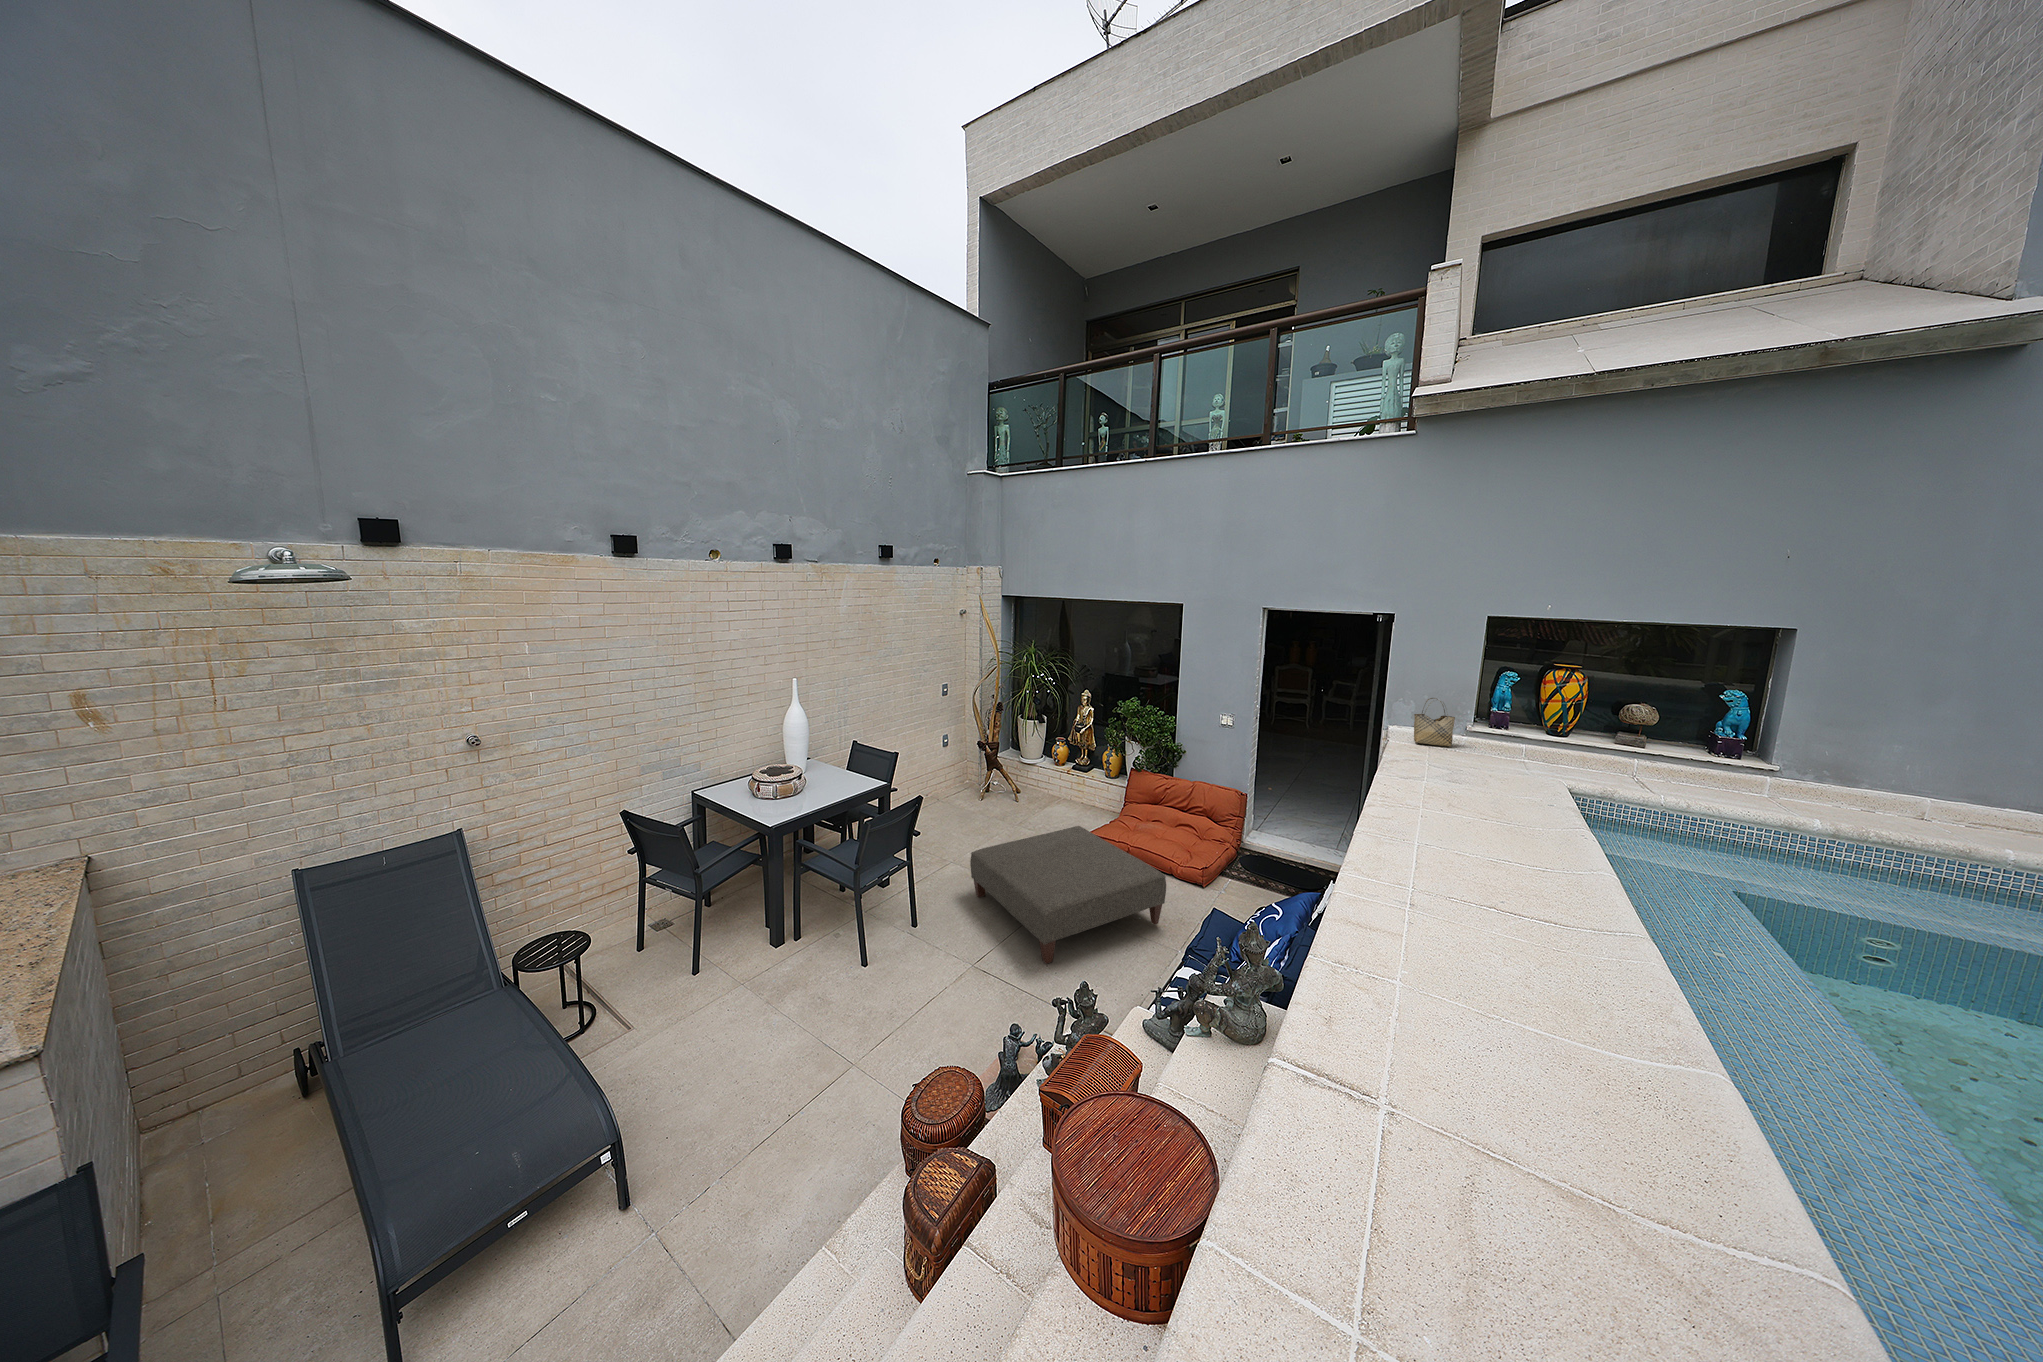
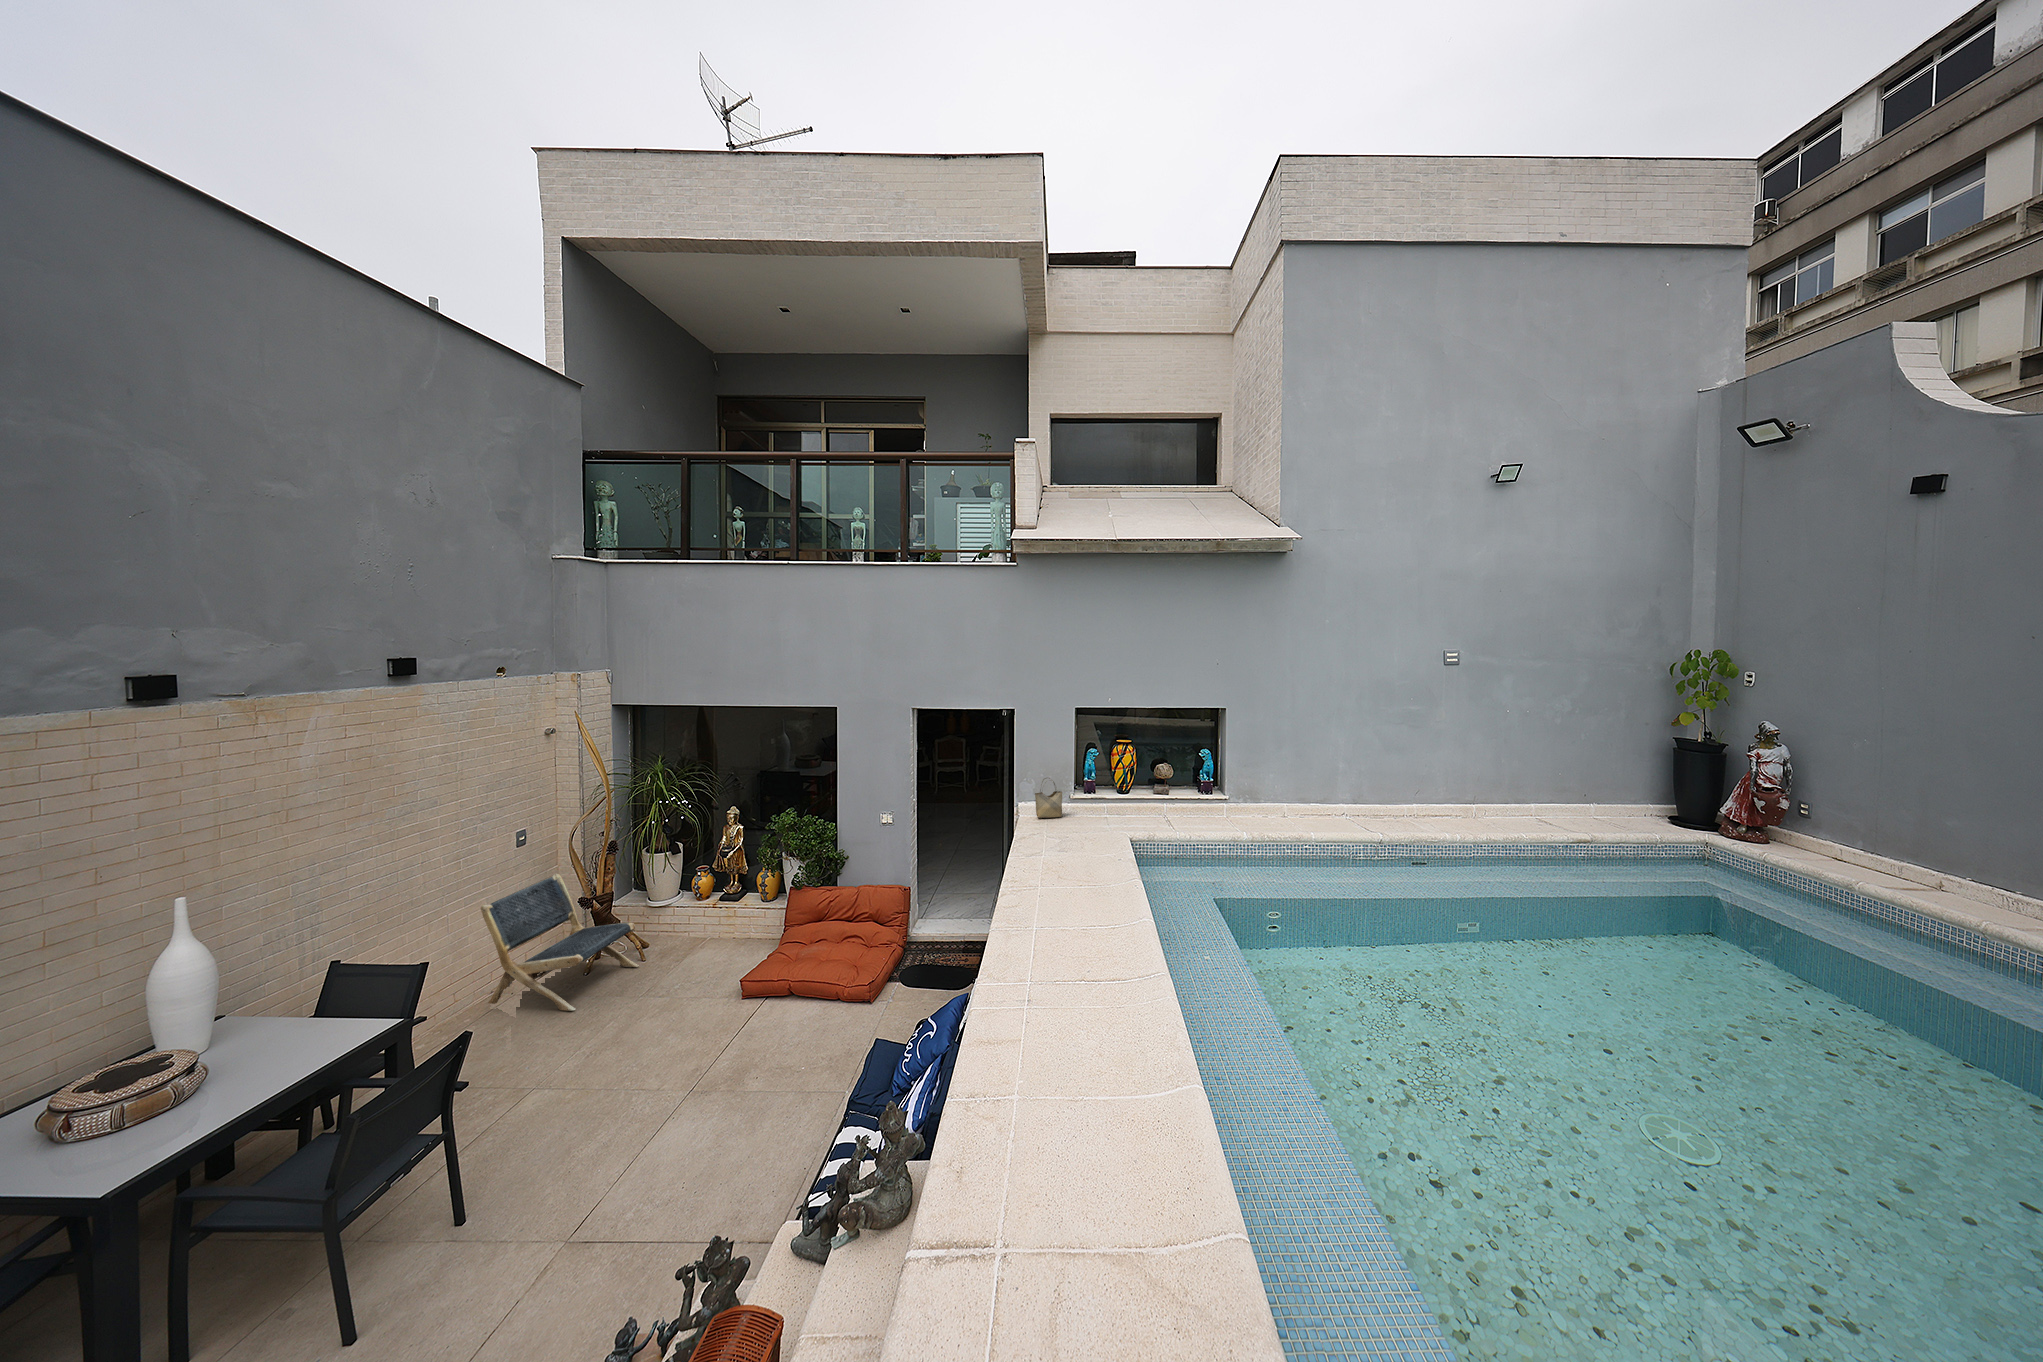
lounge chair: none [921,720,1015,821] -> present [481,874,639,1011]
ottoman: present [970,826,1166,964] -> none [565,981,828,1185]

